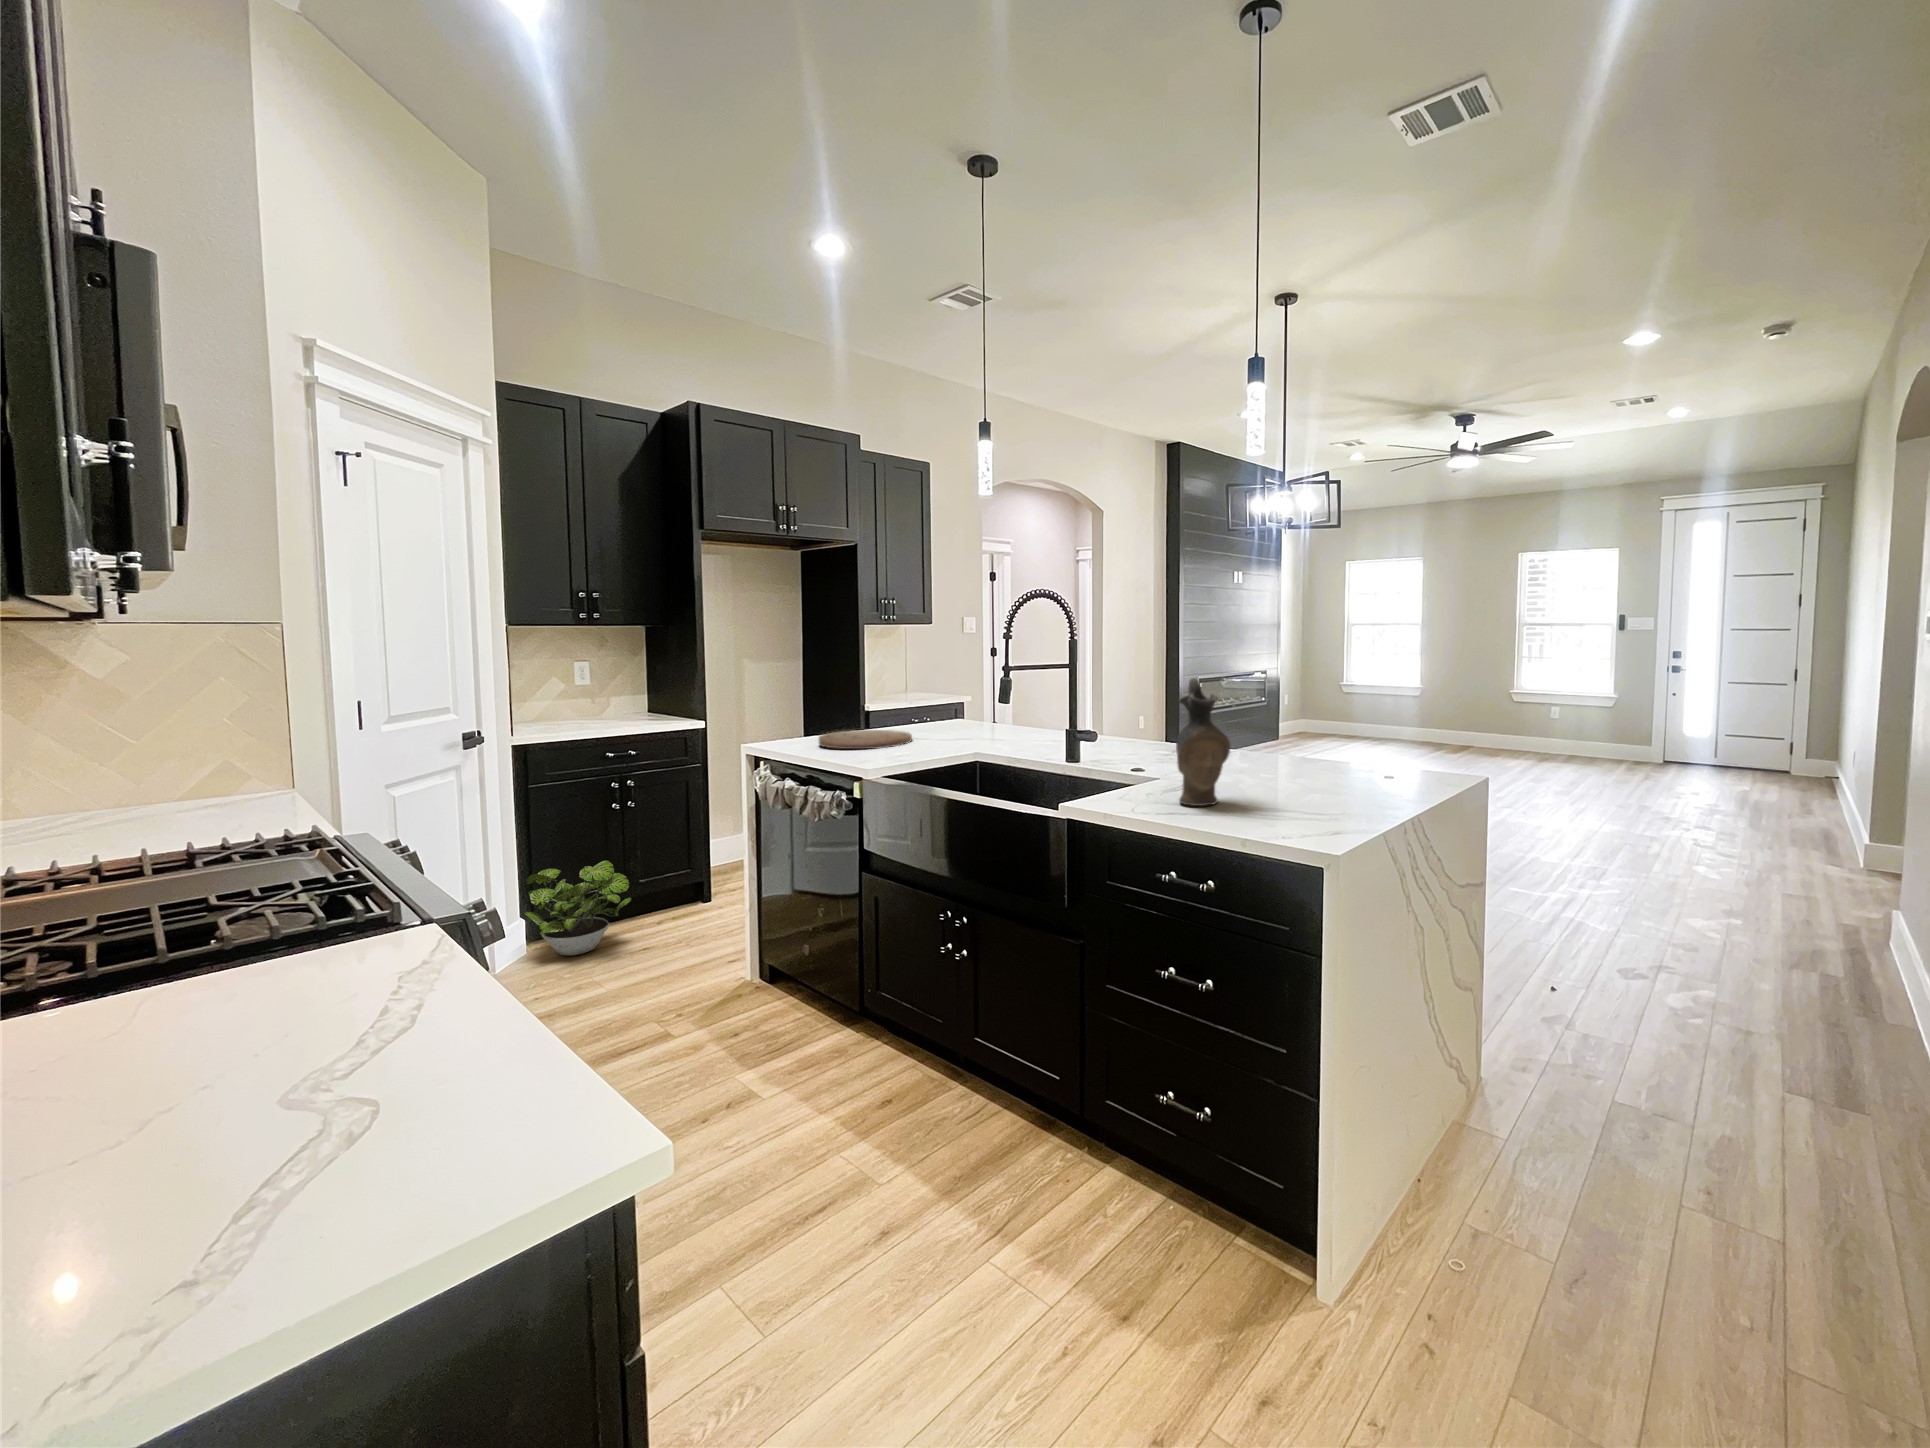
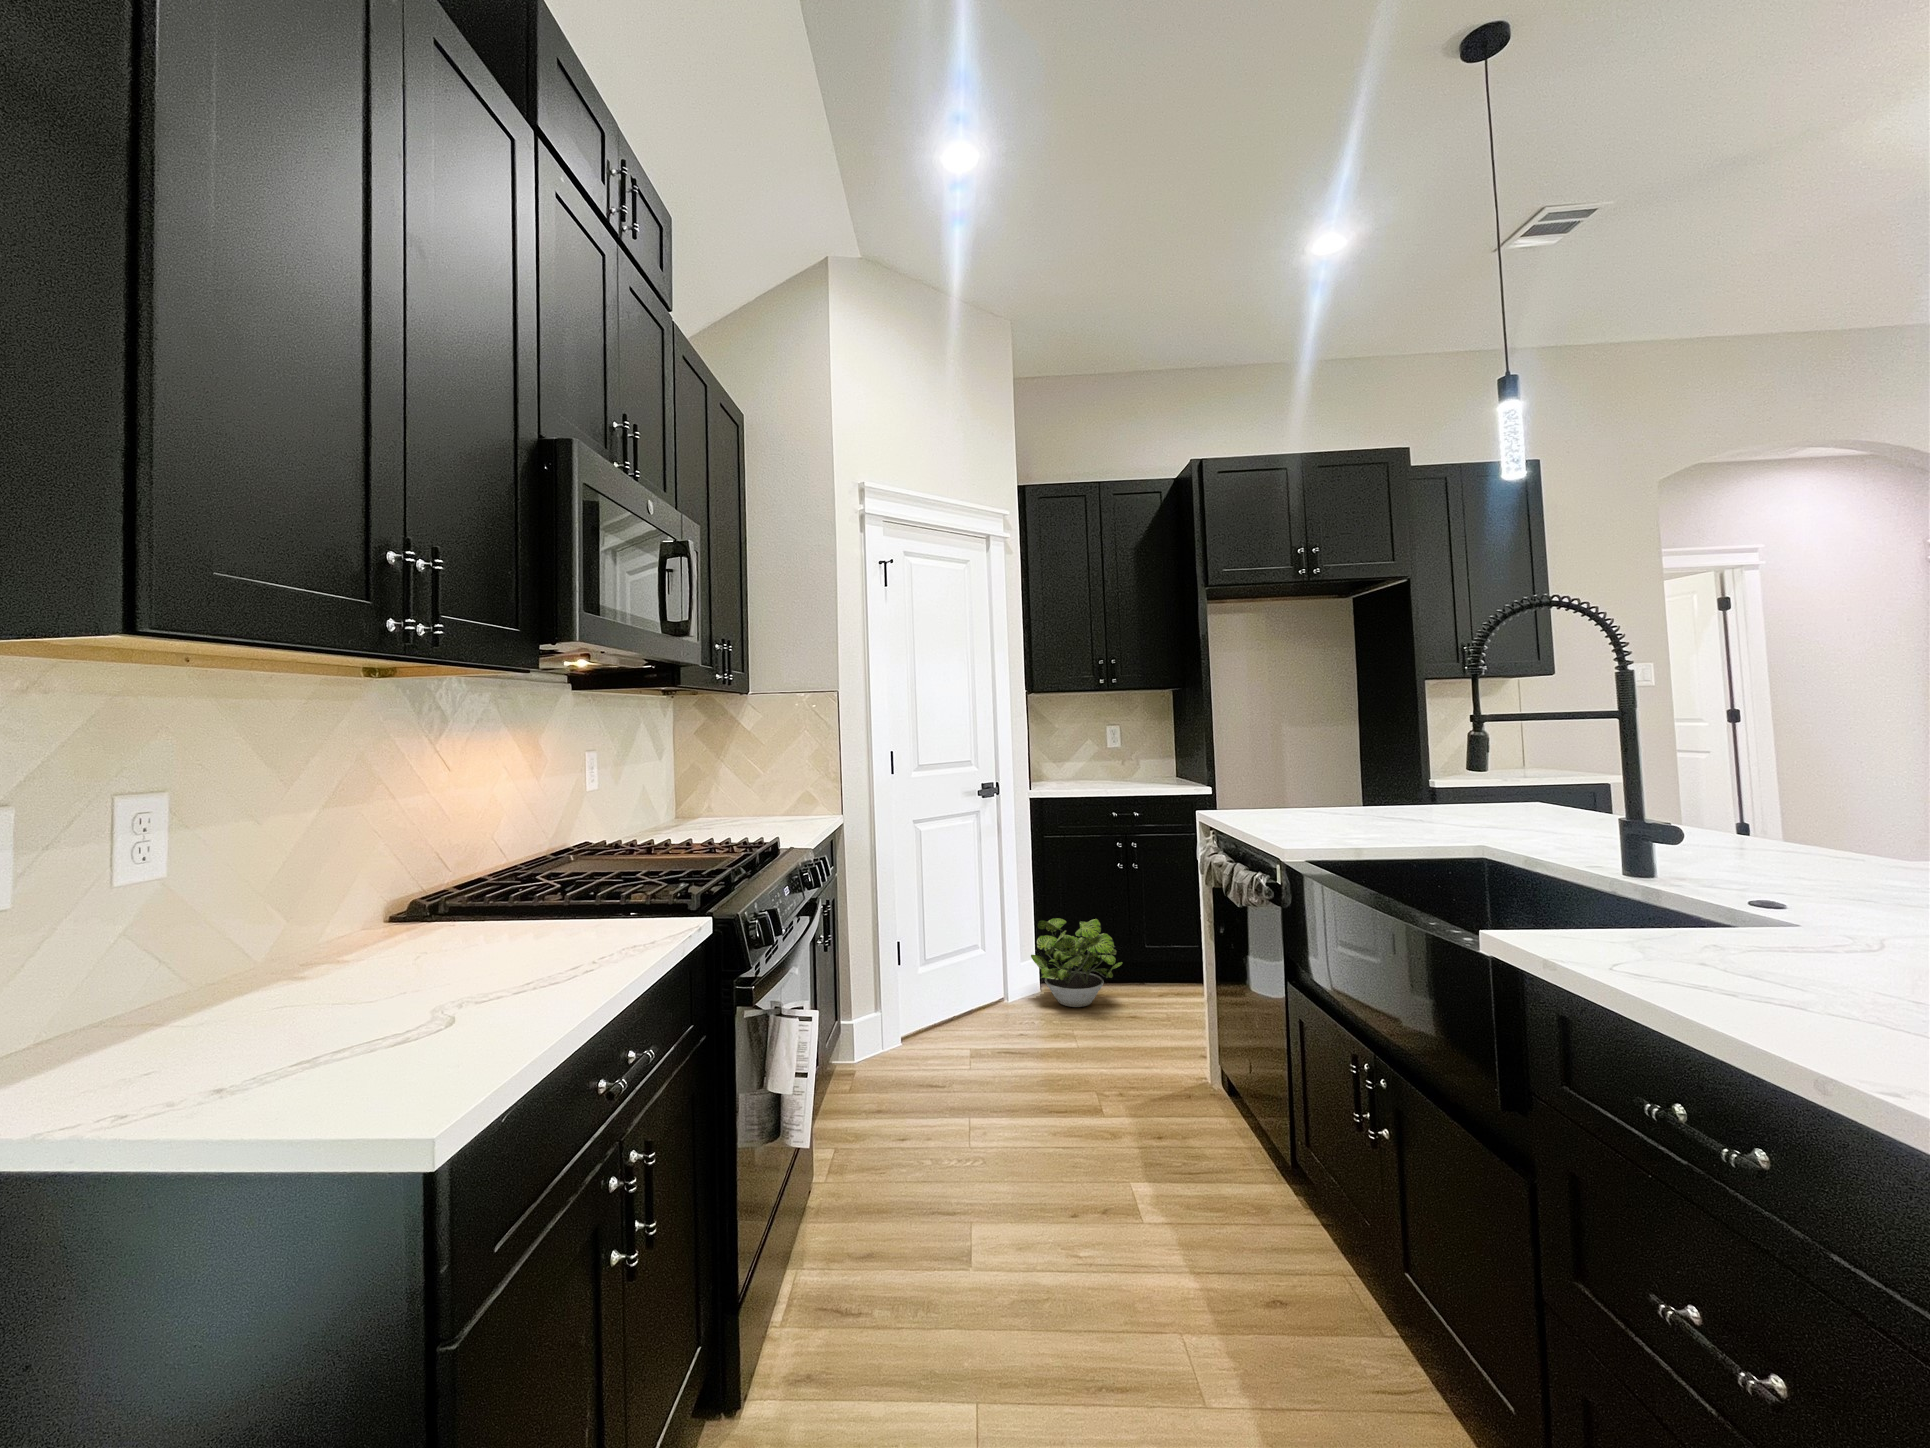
ceramic pitcher: present [1176,678,1230,806] -> none [1689,727,1830,979]
cutting board: present [819,730,912,749] -> none [1272,805,1401,828]

